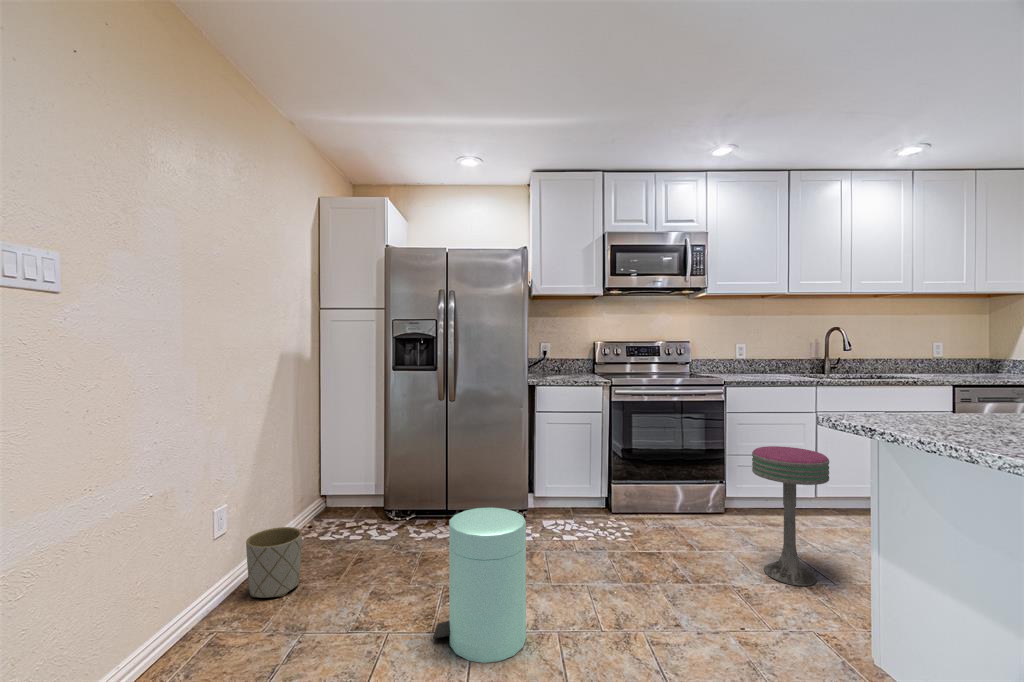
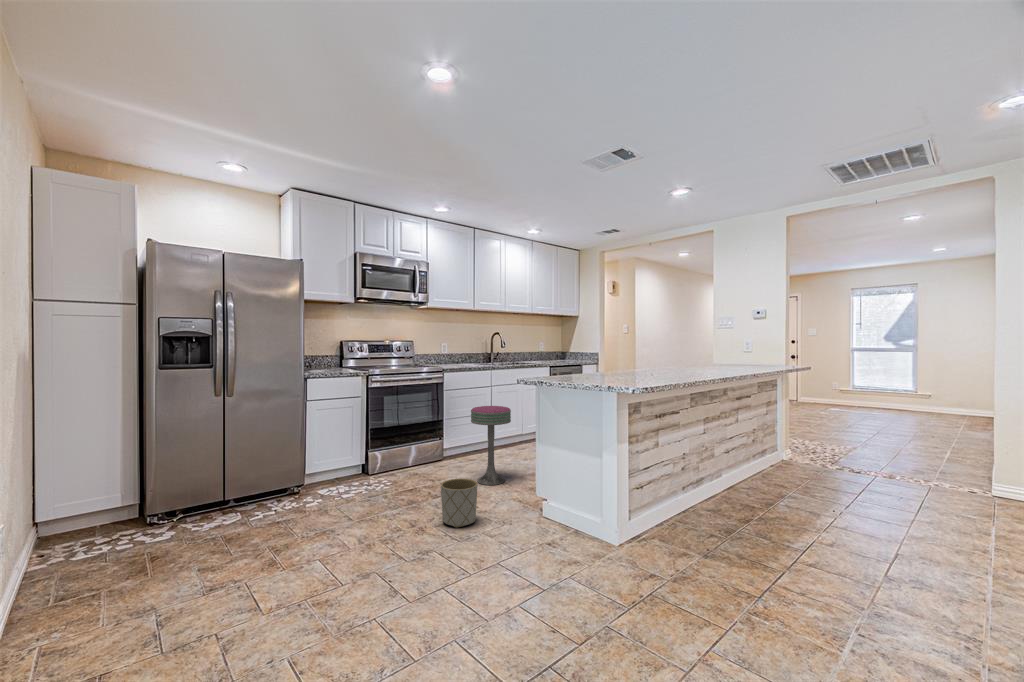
trash can: present [433,507,526,663] -> none [291,464,363,569]
planter: present [246,527,302,598] -> present [441,479,477,528]

